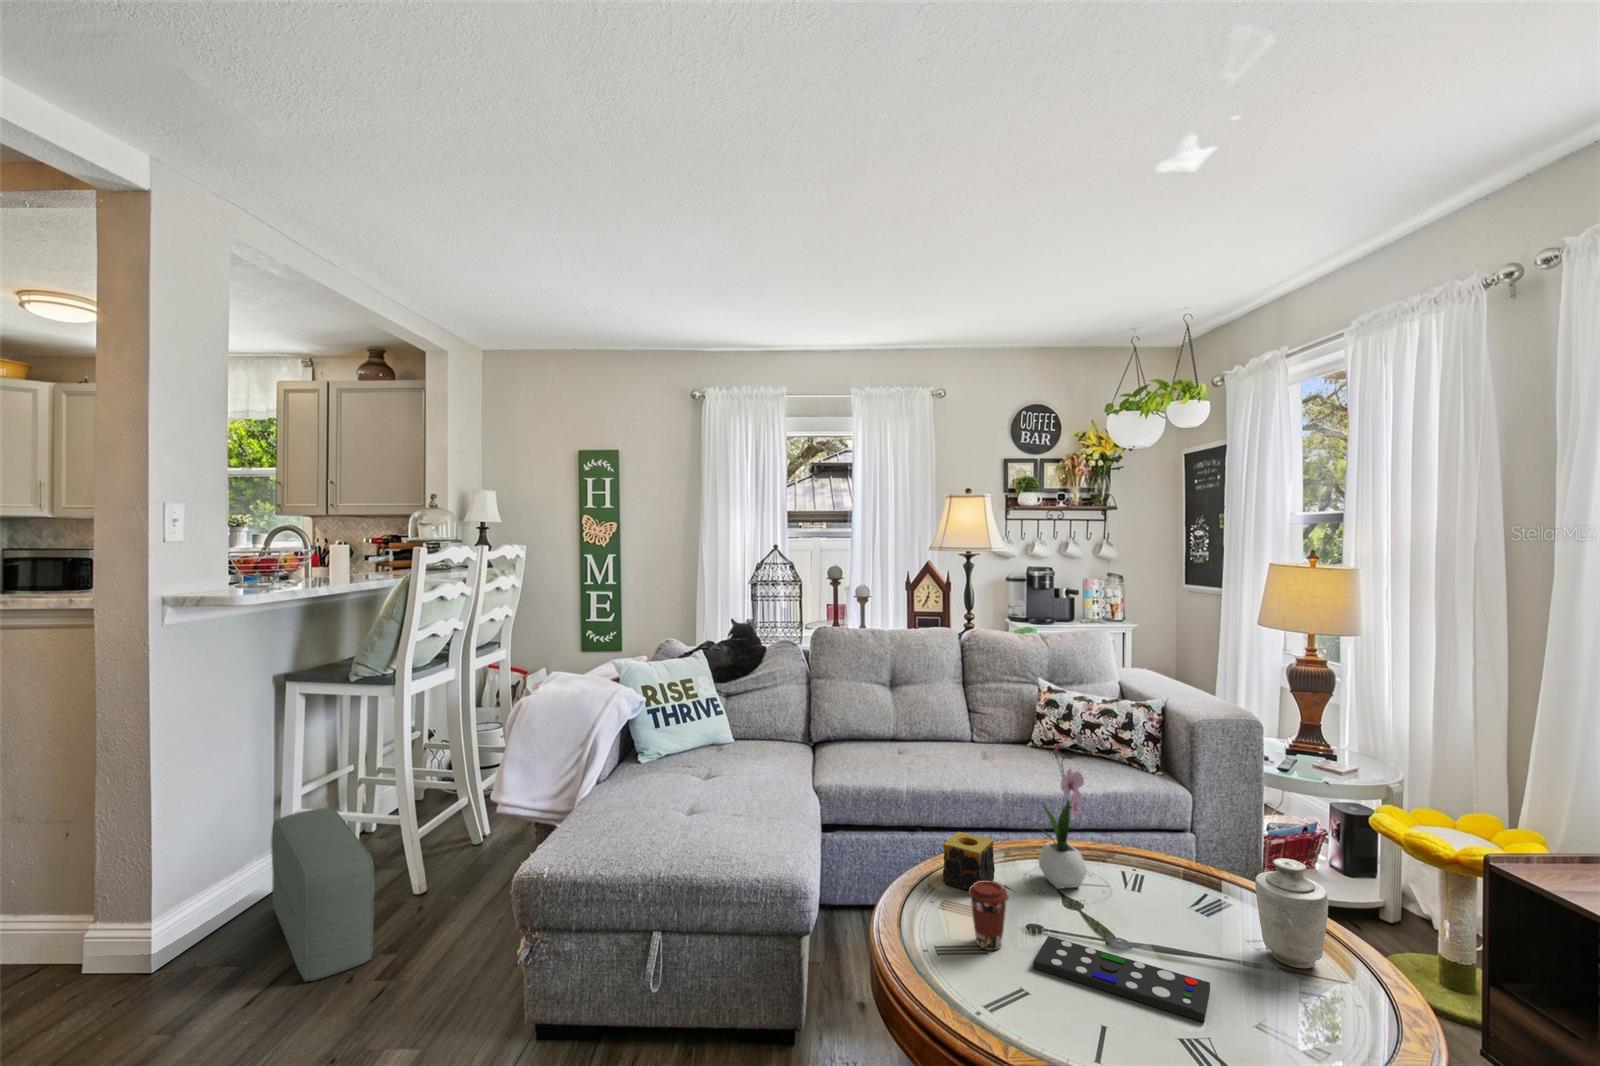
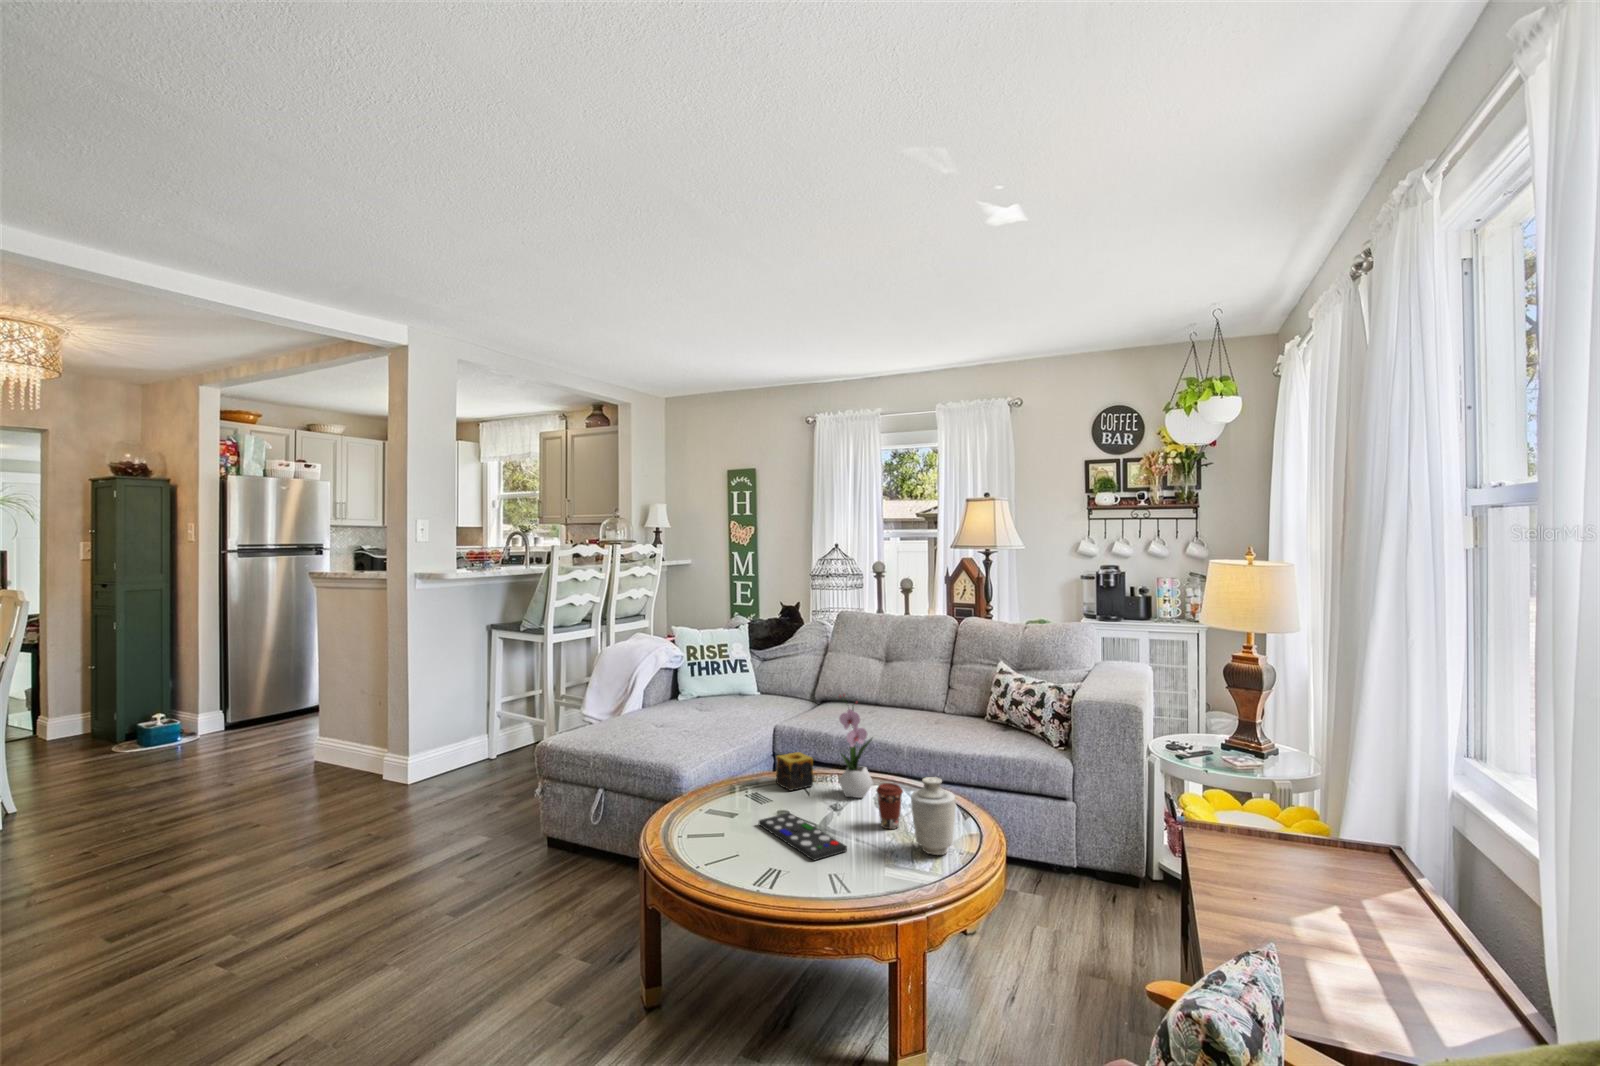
pouf: present [271,808,374,981] -> none [468,711,514,804]
coffee cup: present [969,881,1009,950] -> present [876,783,903,829]

